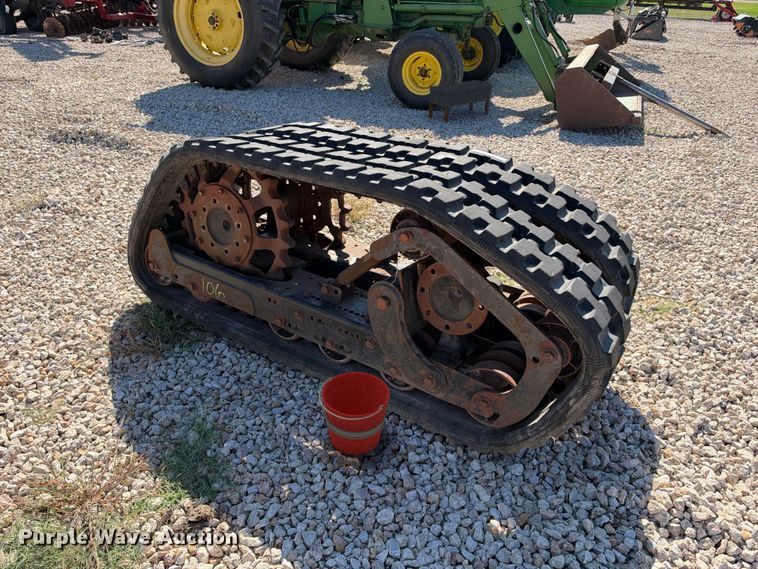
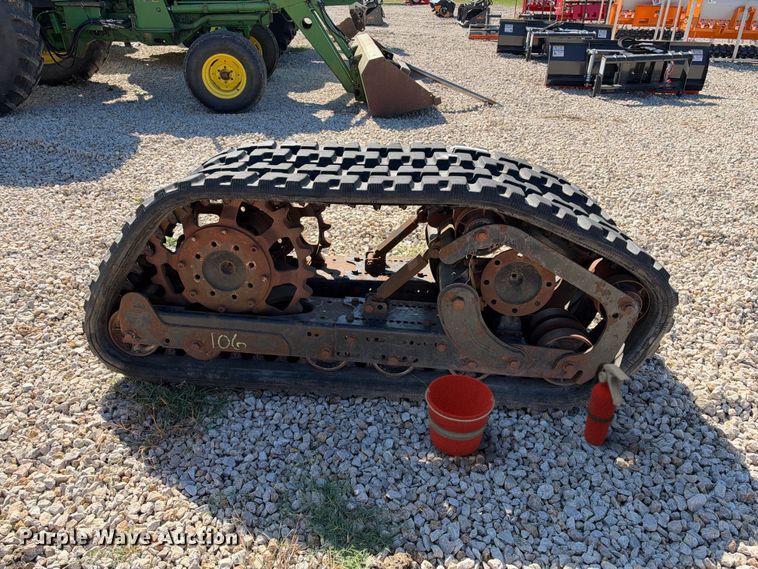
bench: present [429,80,493,122] -> none [237,78,295,124]
fire extinguisher: none [482,409,517,499] -> present [584,363,631,445]

